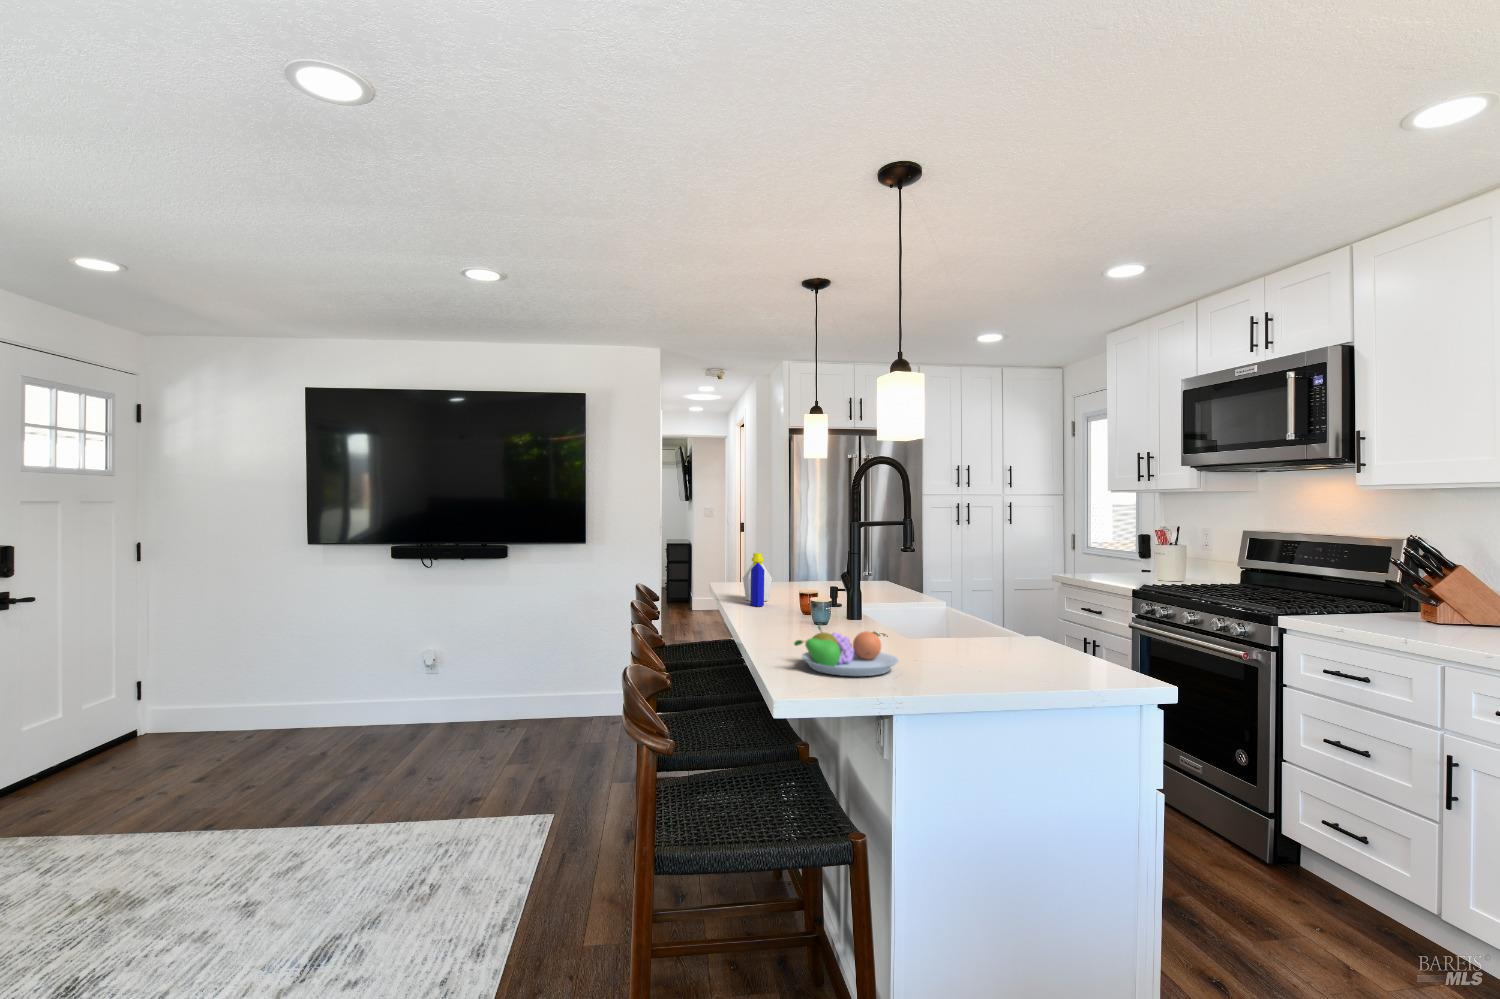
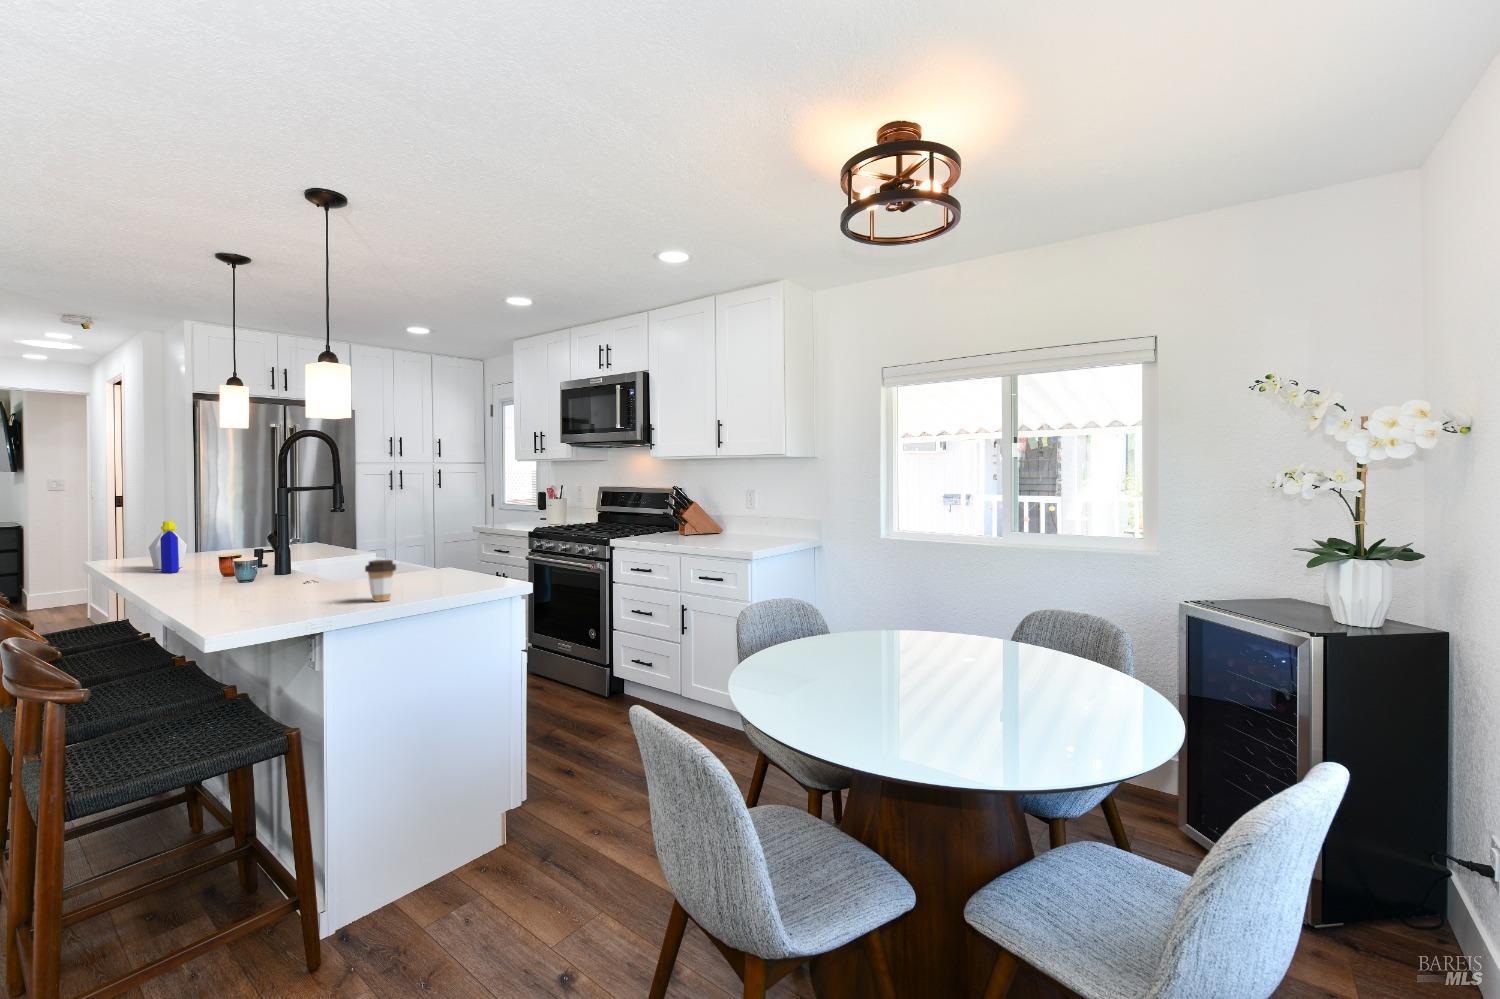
coffee cup: none [940,625,979,684] -> present [365,560,396,602]
fruit bowl: present [794,626,899,676] -> none [228,574,331,610]

